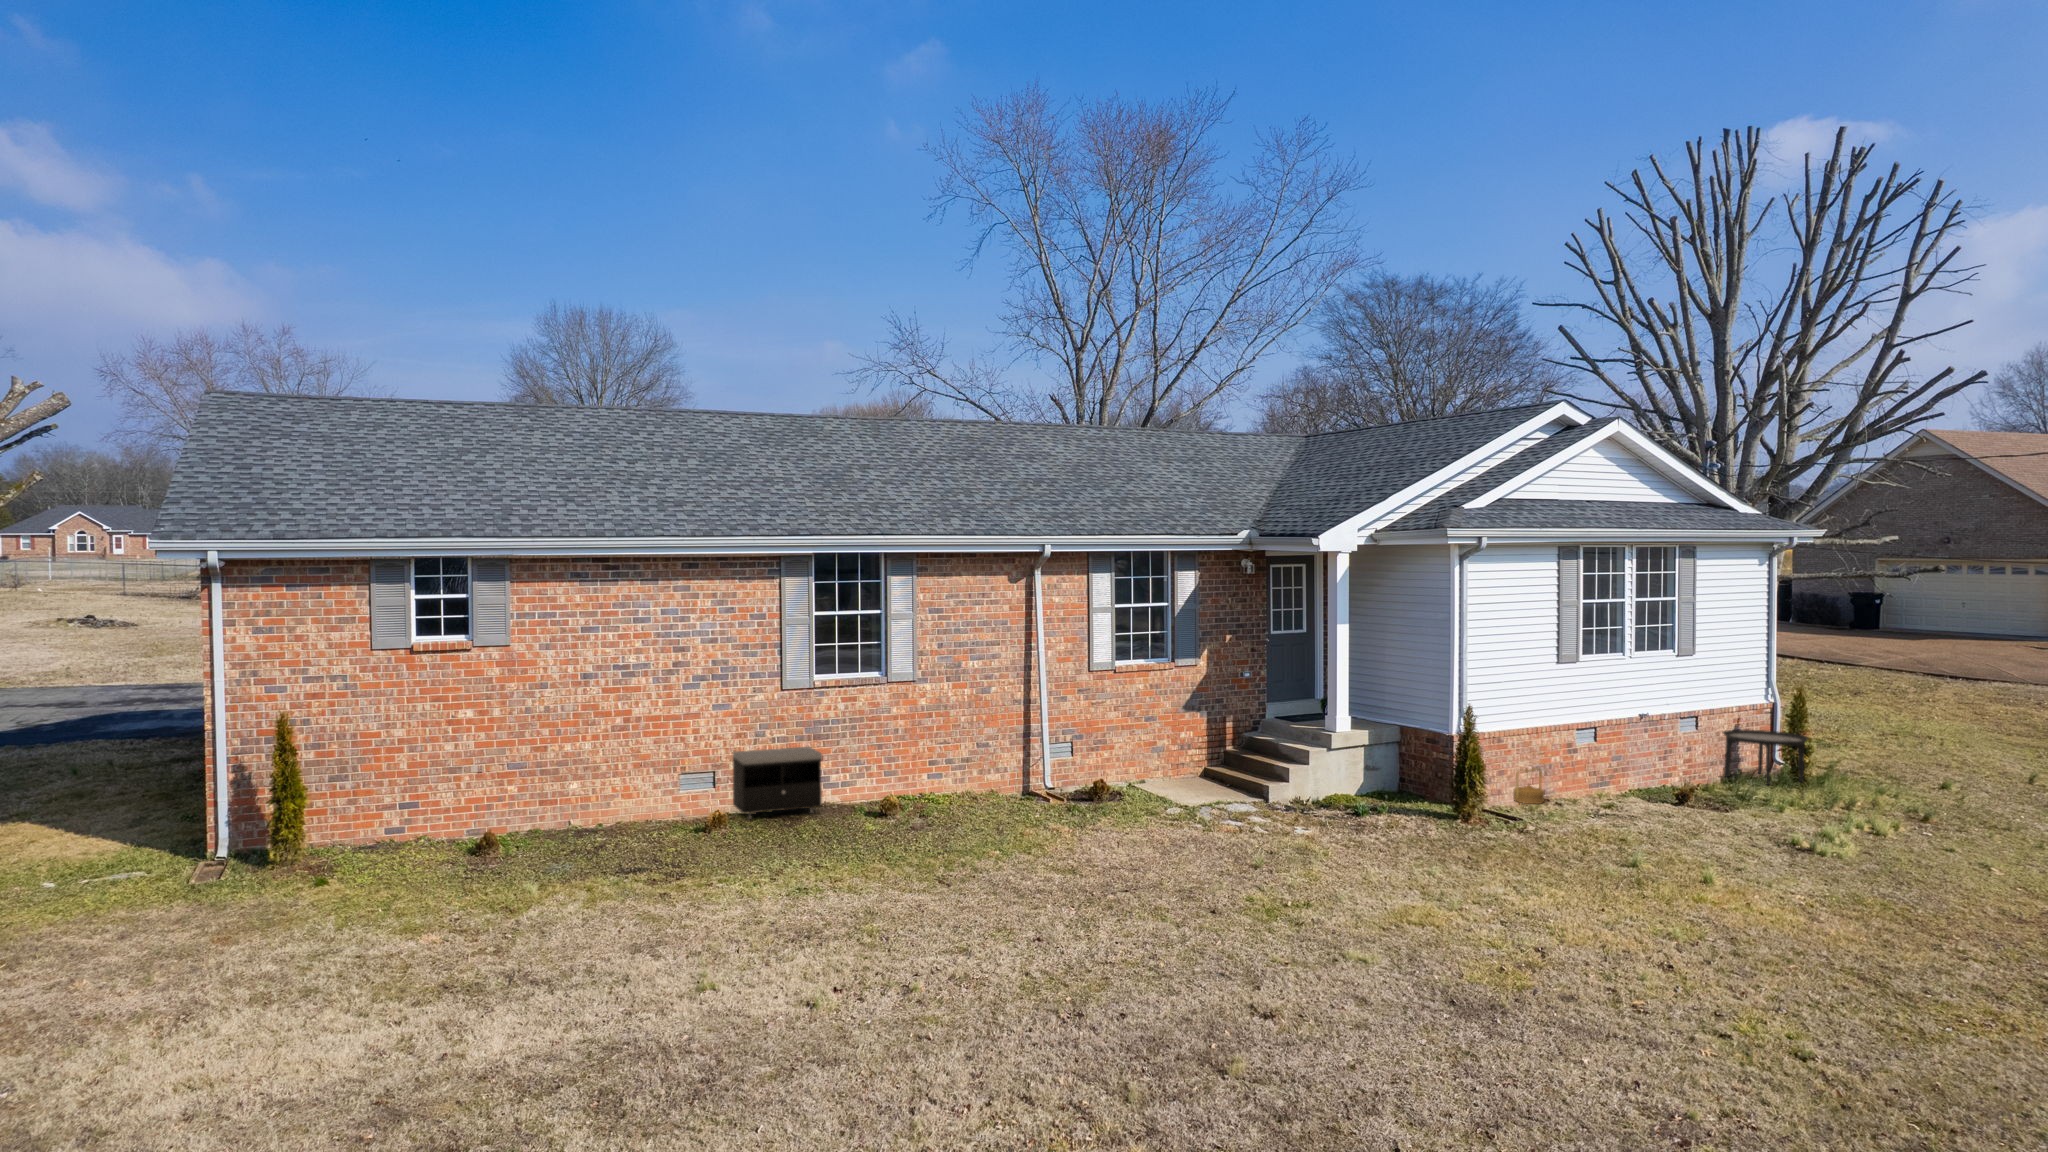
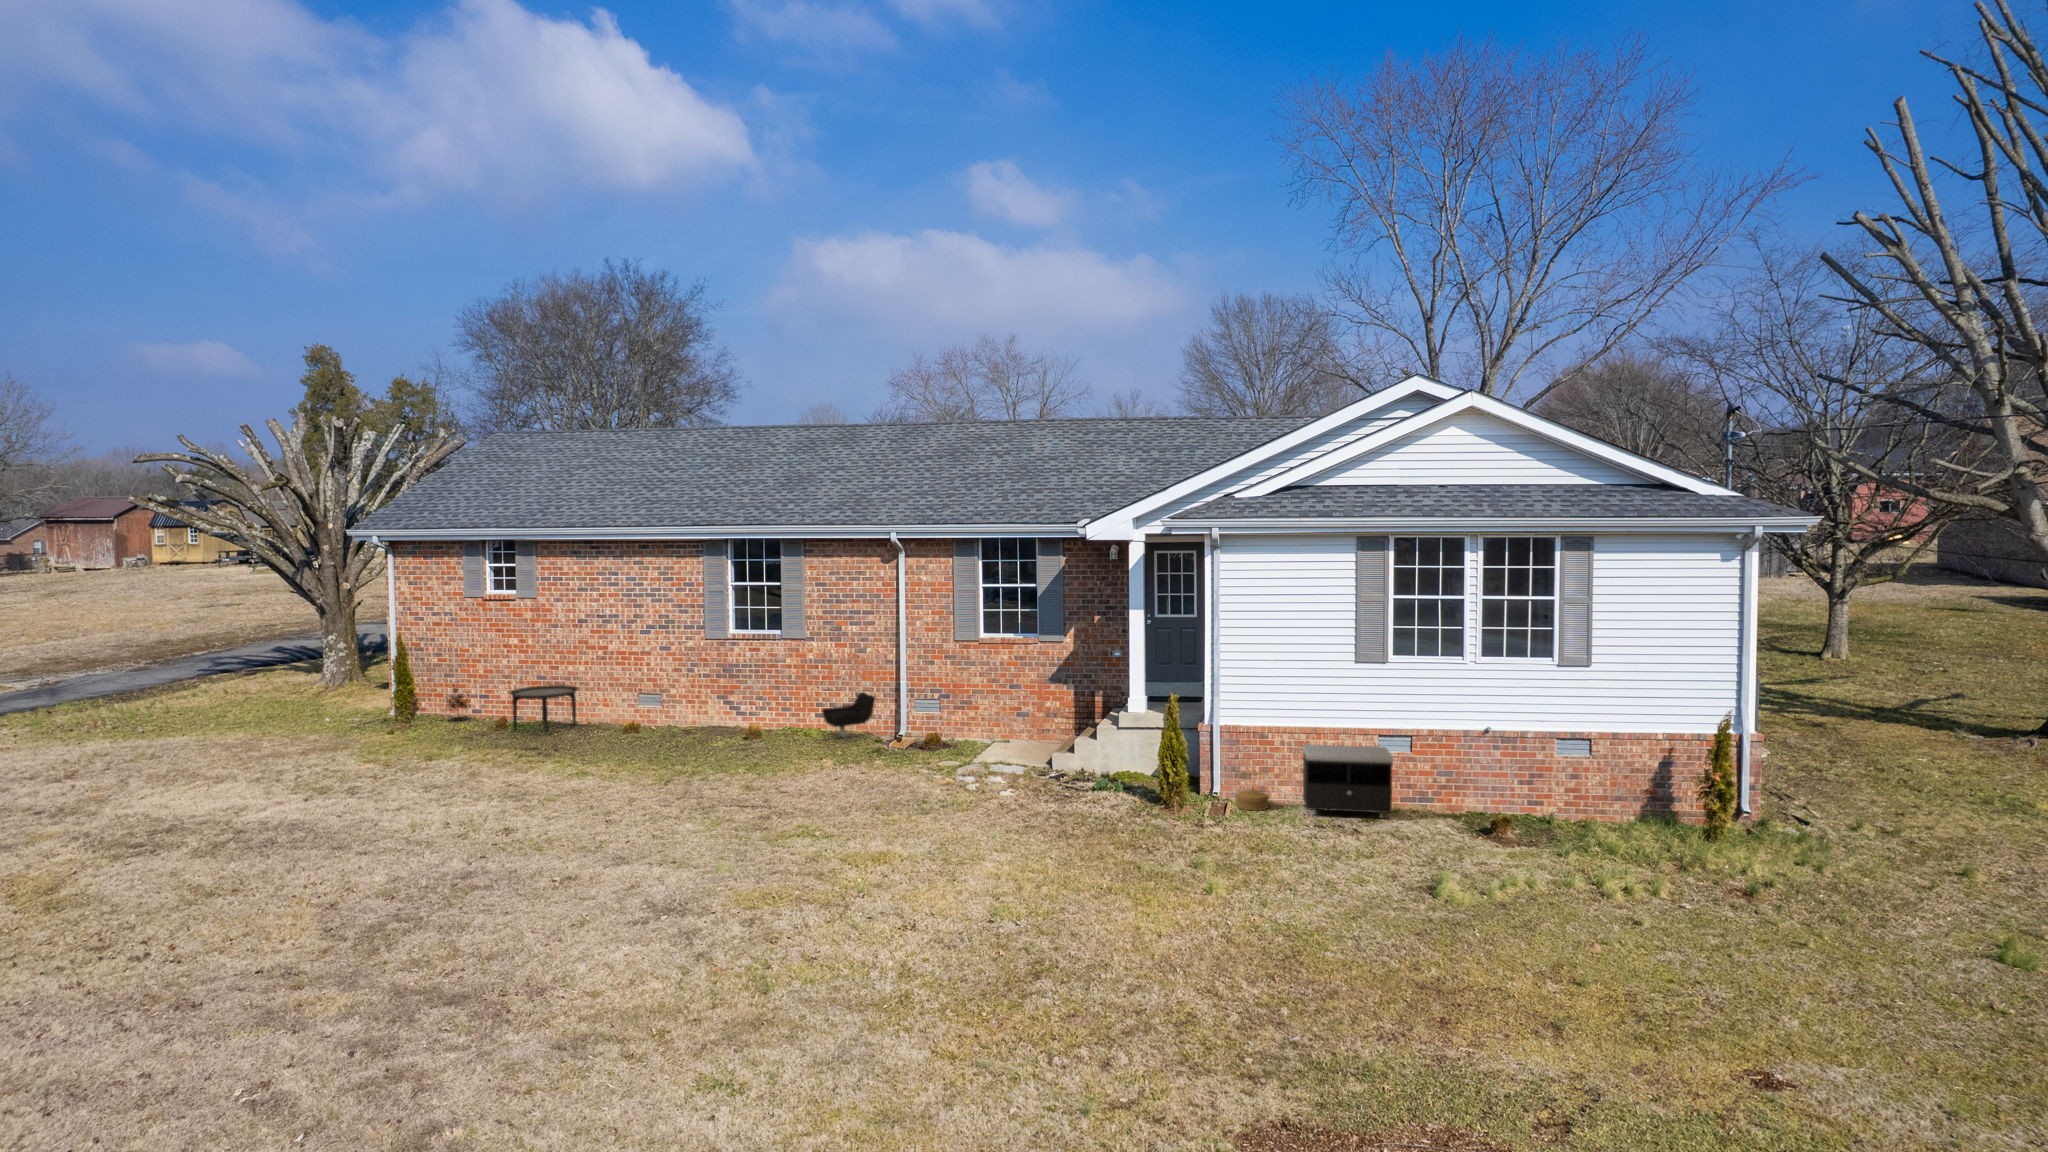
round table: present [1723,730,1808,785] -> present [510,685,578,732]
lounge chair: none [958,741,1026,802] -> present [822,693,875,740]
storage bench: present [733,747,822,819] -> present [1303,744,1393,818]
potted tree: none [354,787,395,848] -> present [446,685,471,721]

